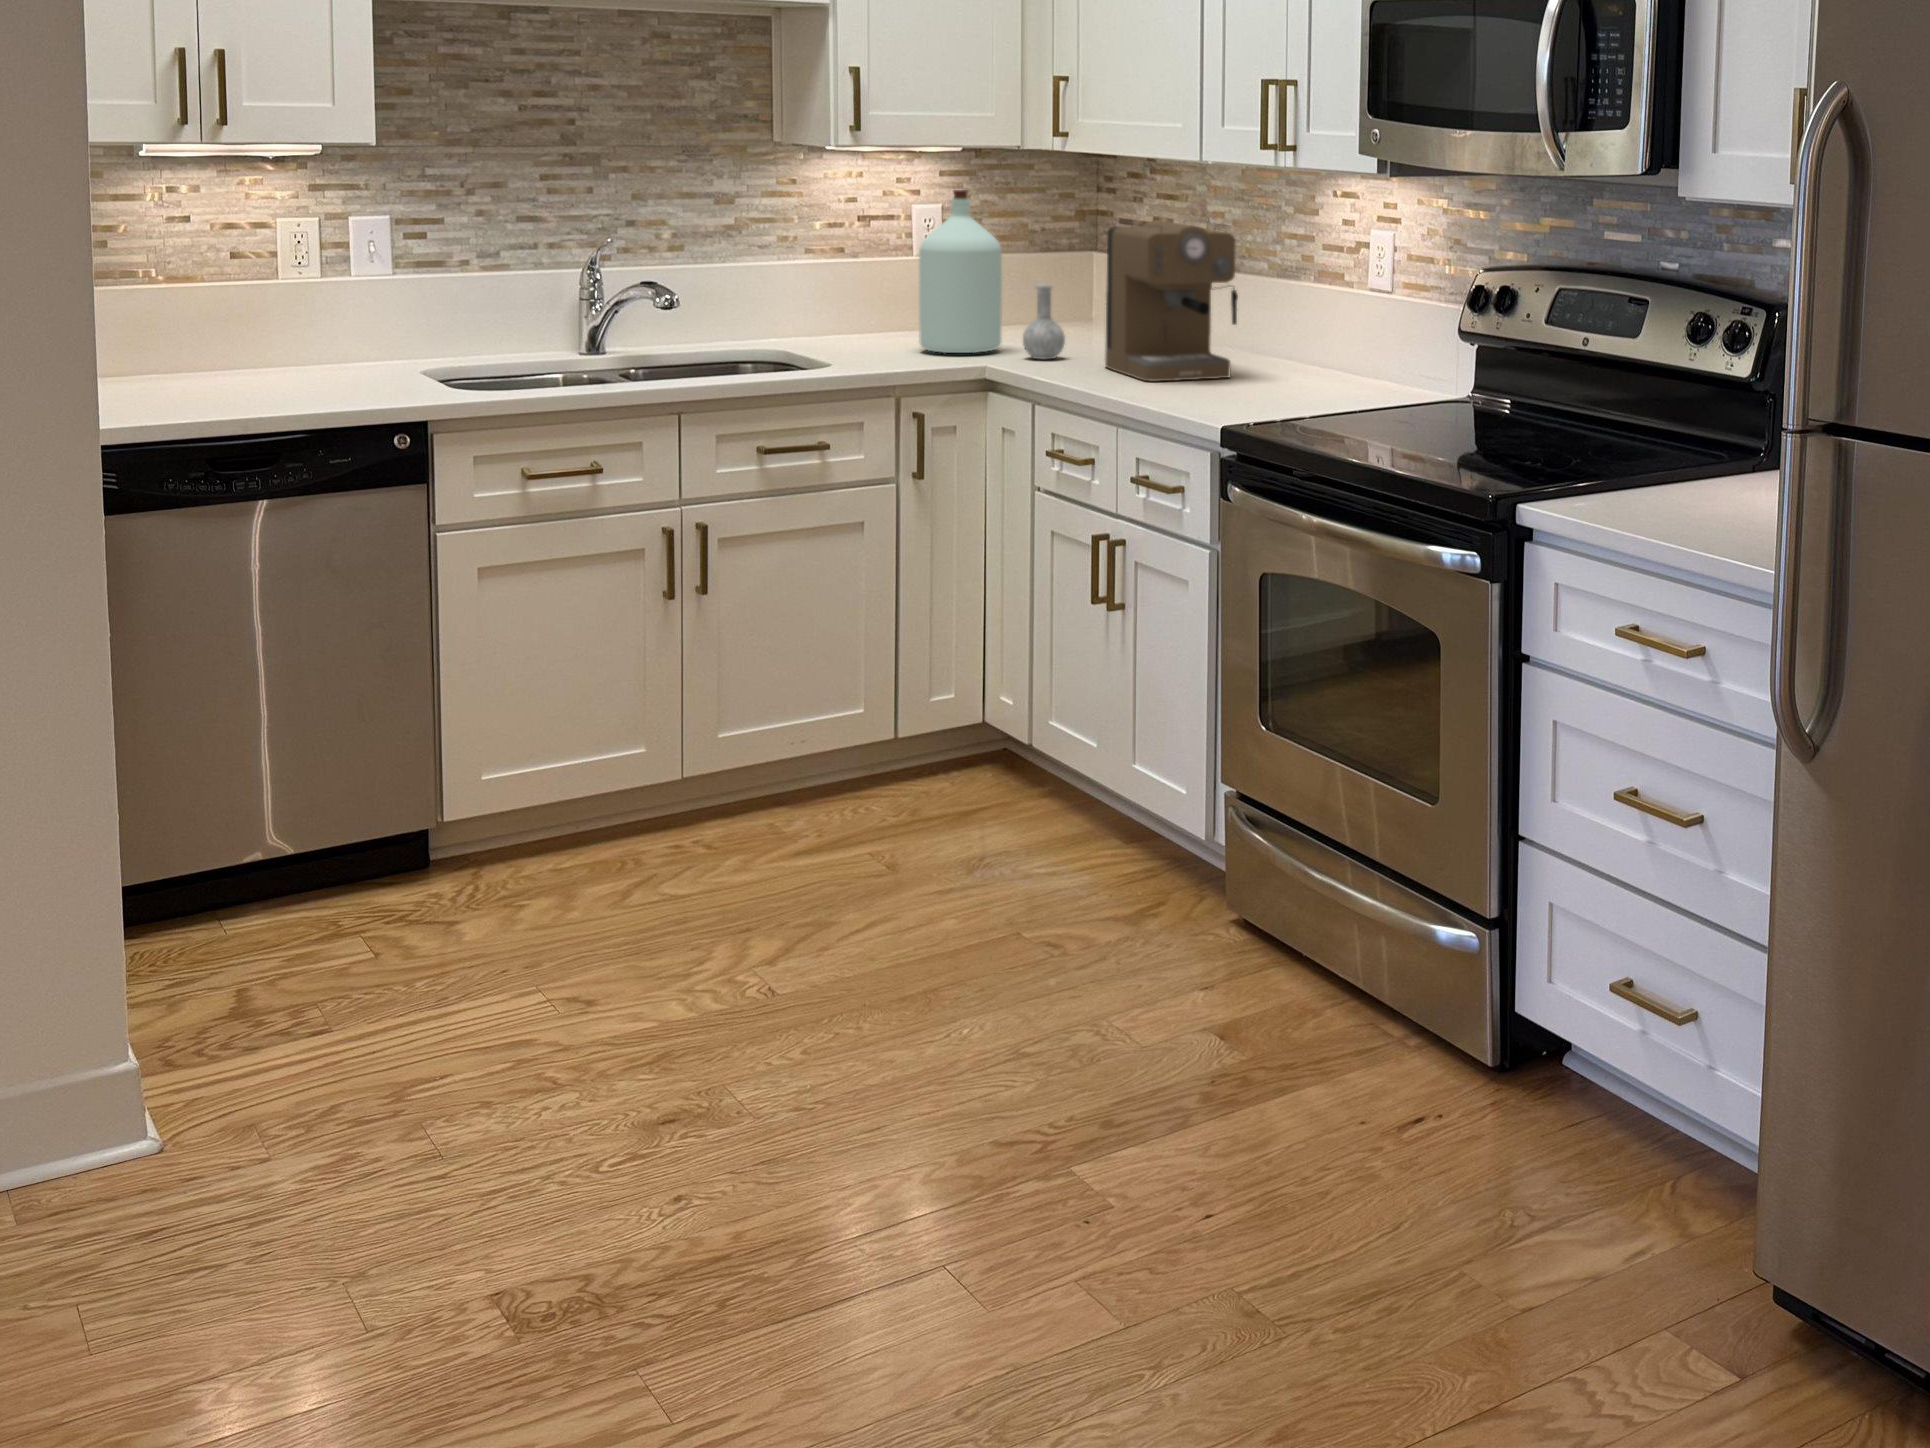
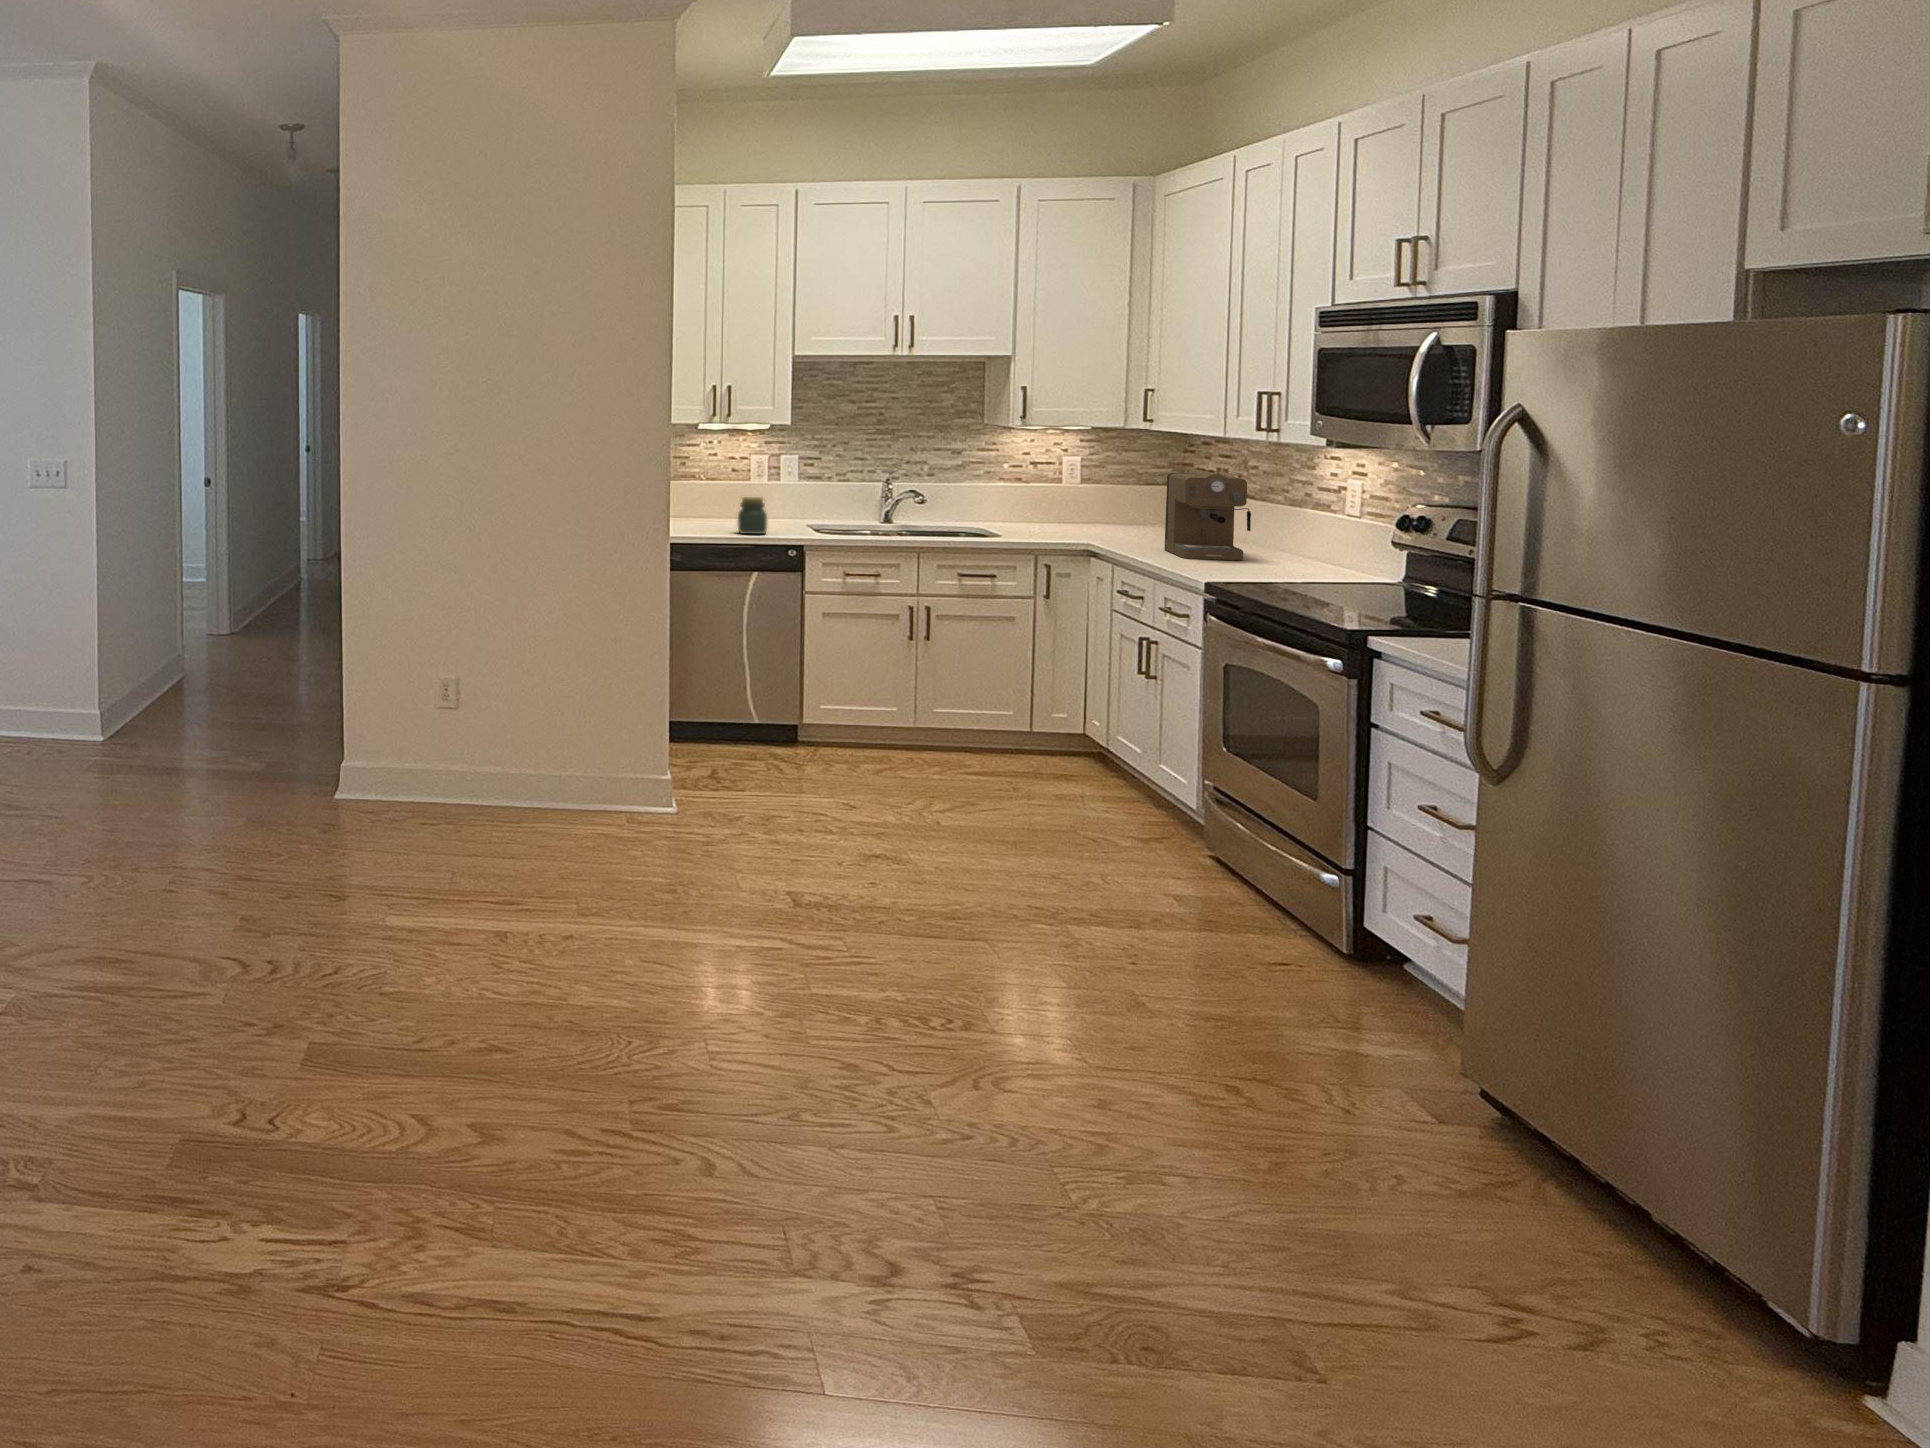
bottle: present [919,189,1065,359] -> none [1058,451,1144,543]
jar: none [261,313,337,404] -> present [738,497,767,534]

